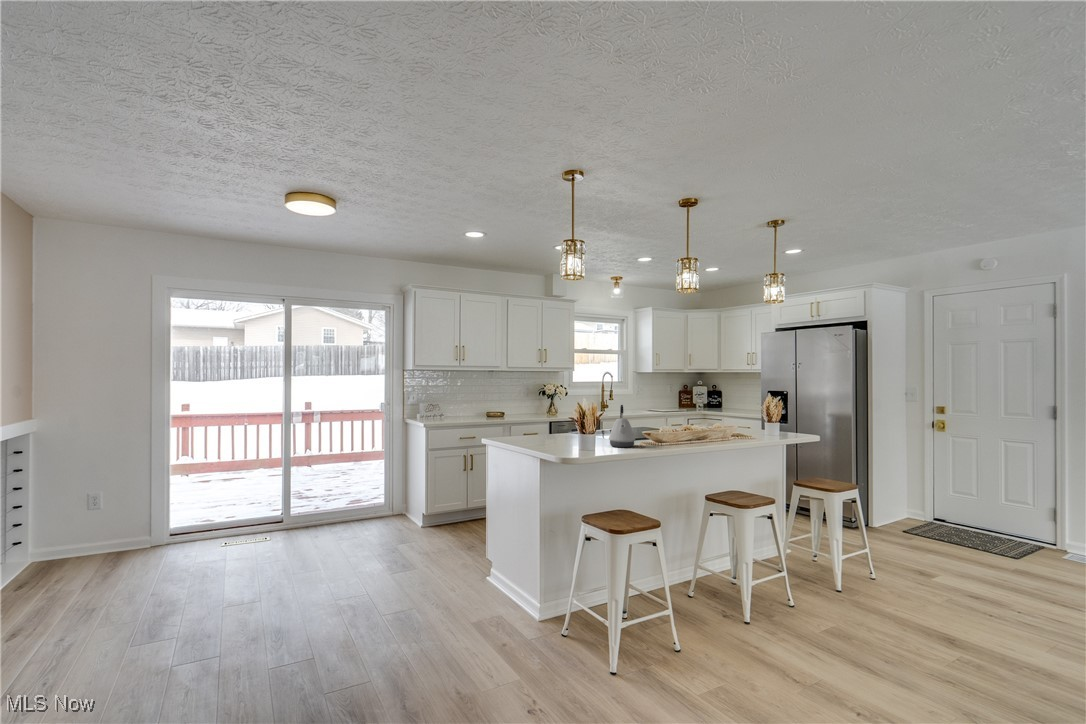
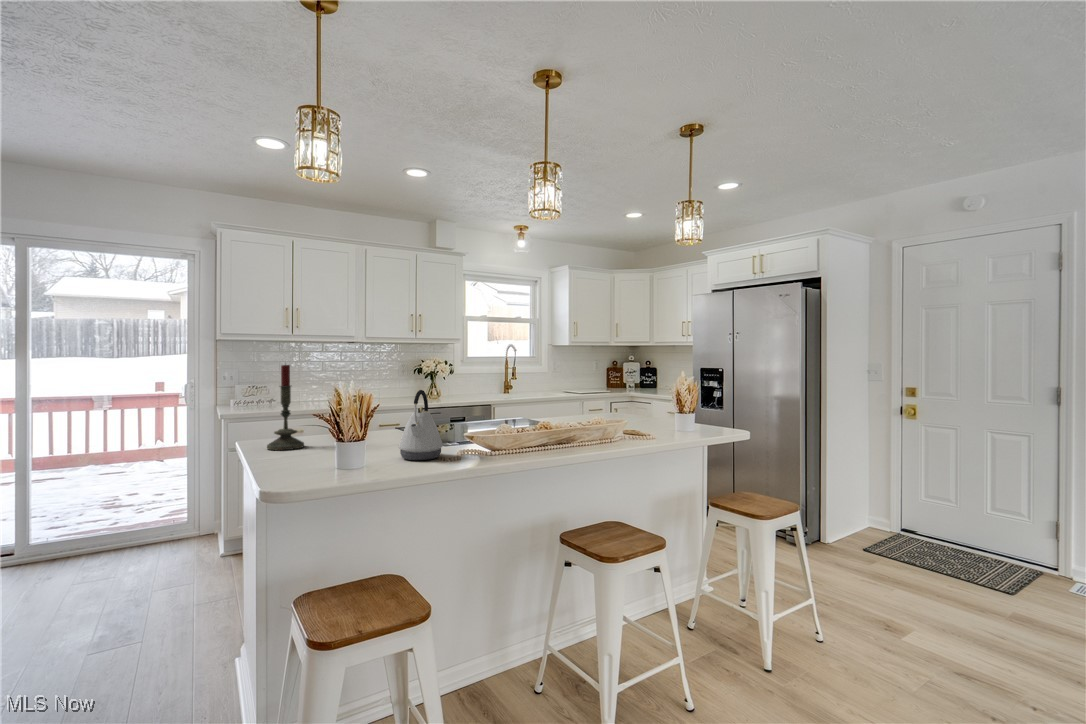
candle: none [516,388,537,442] -> present [267,365,304,450]

